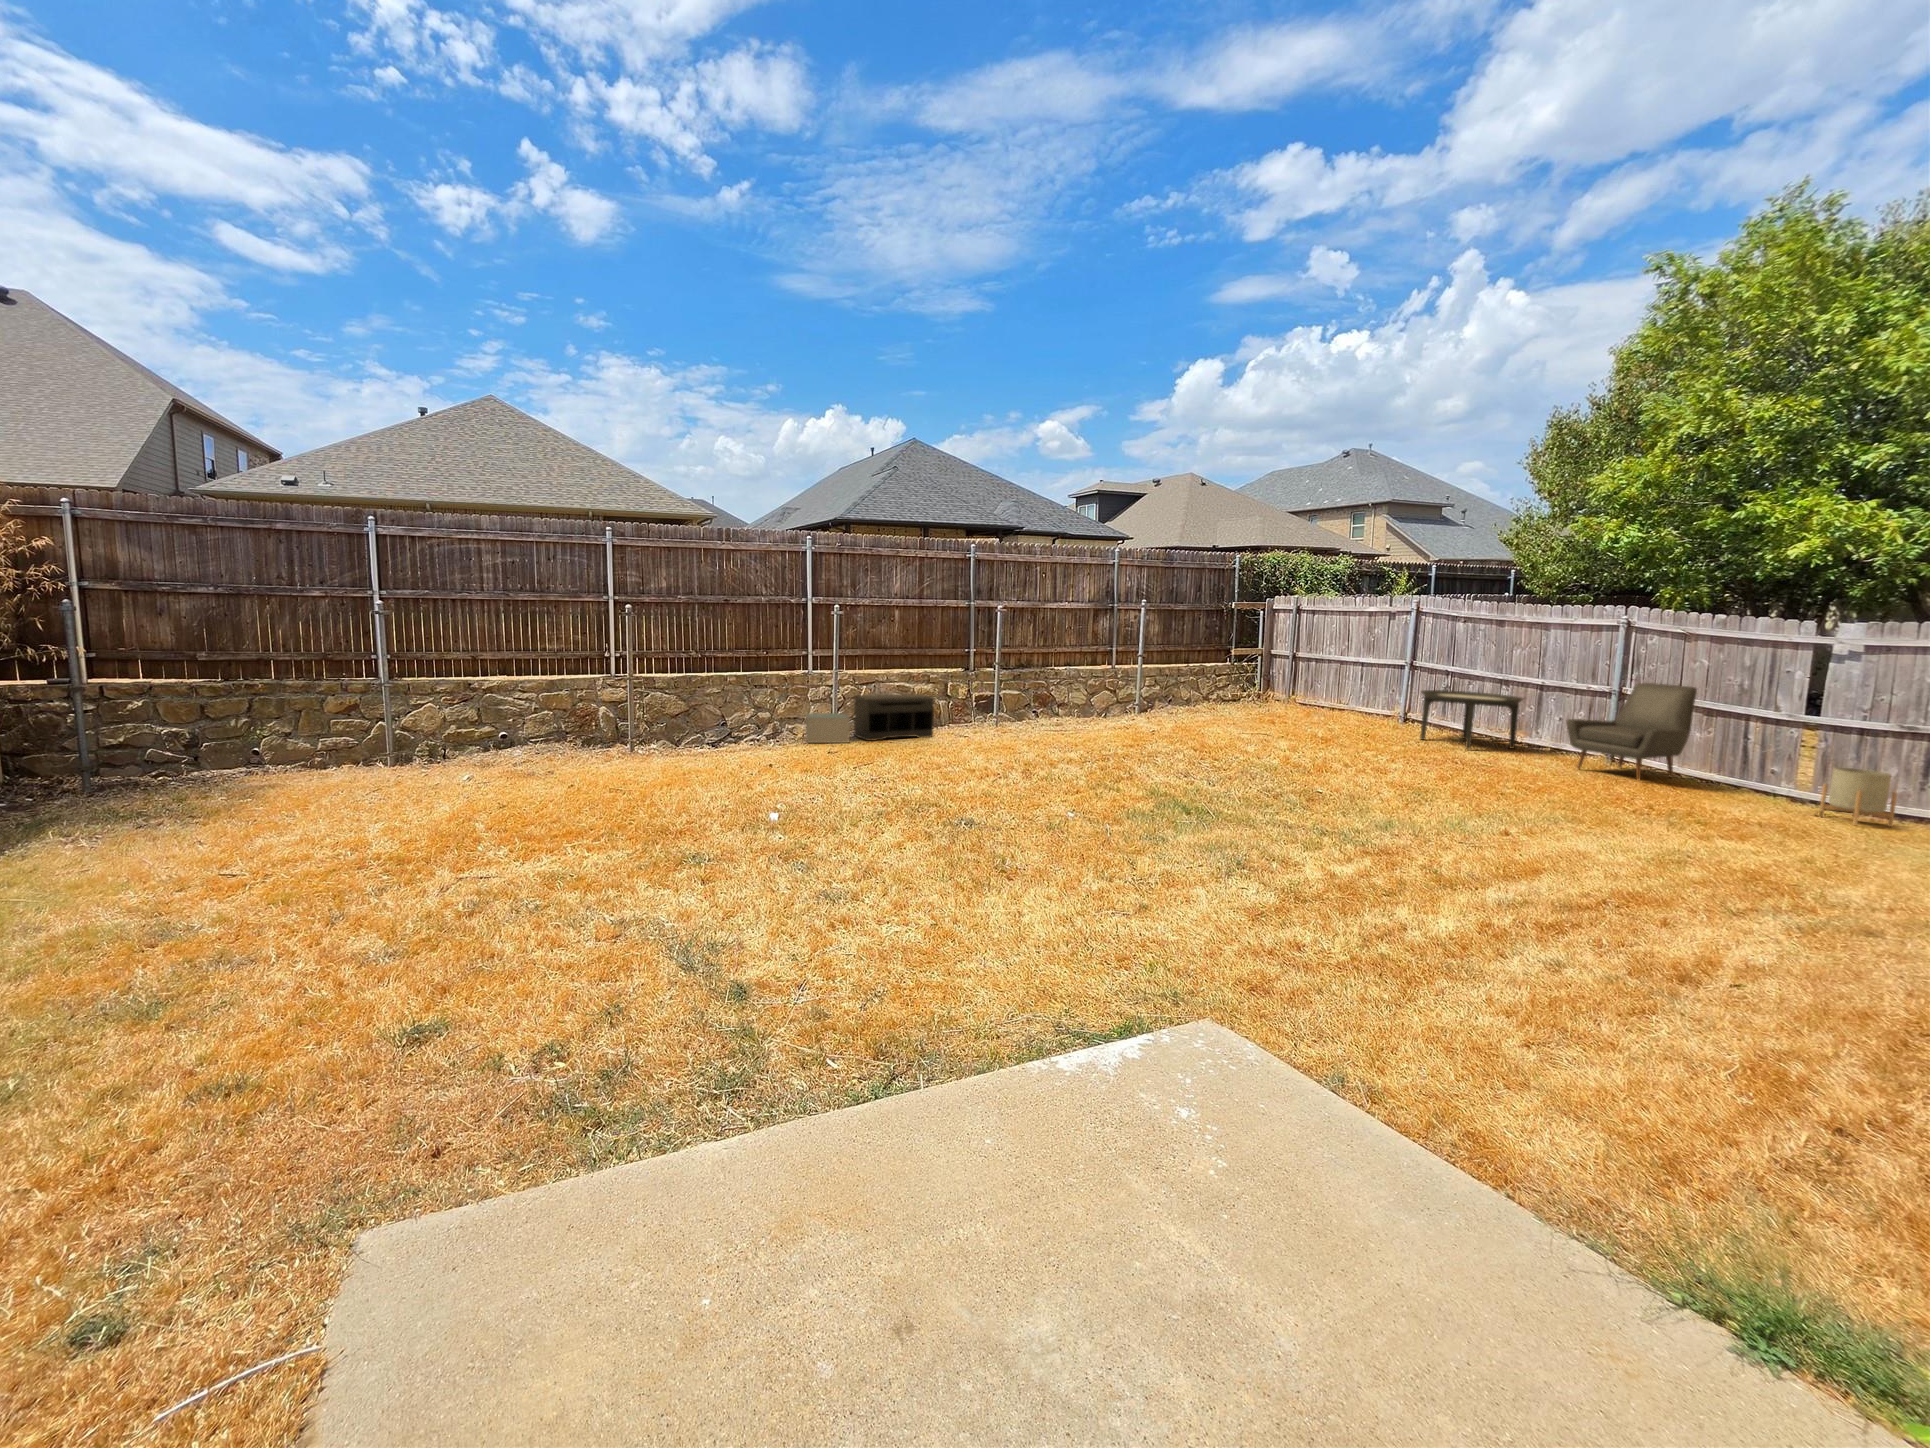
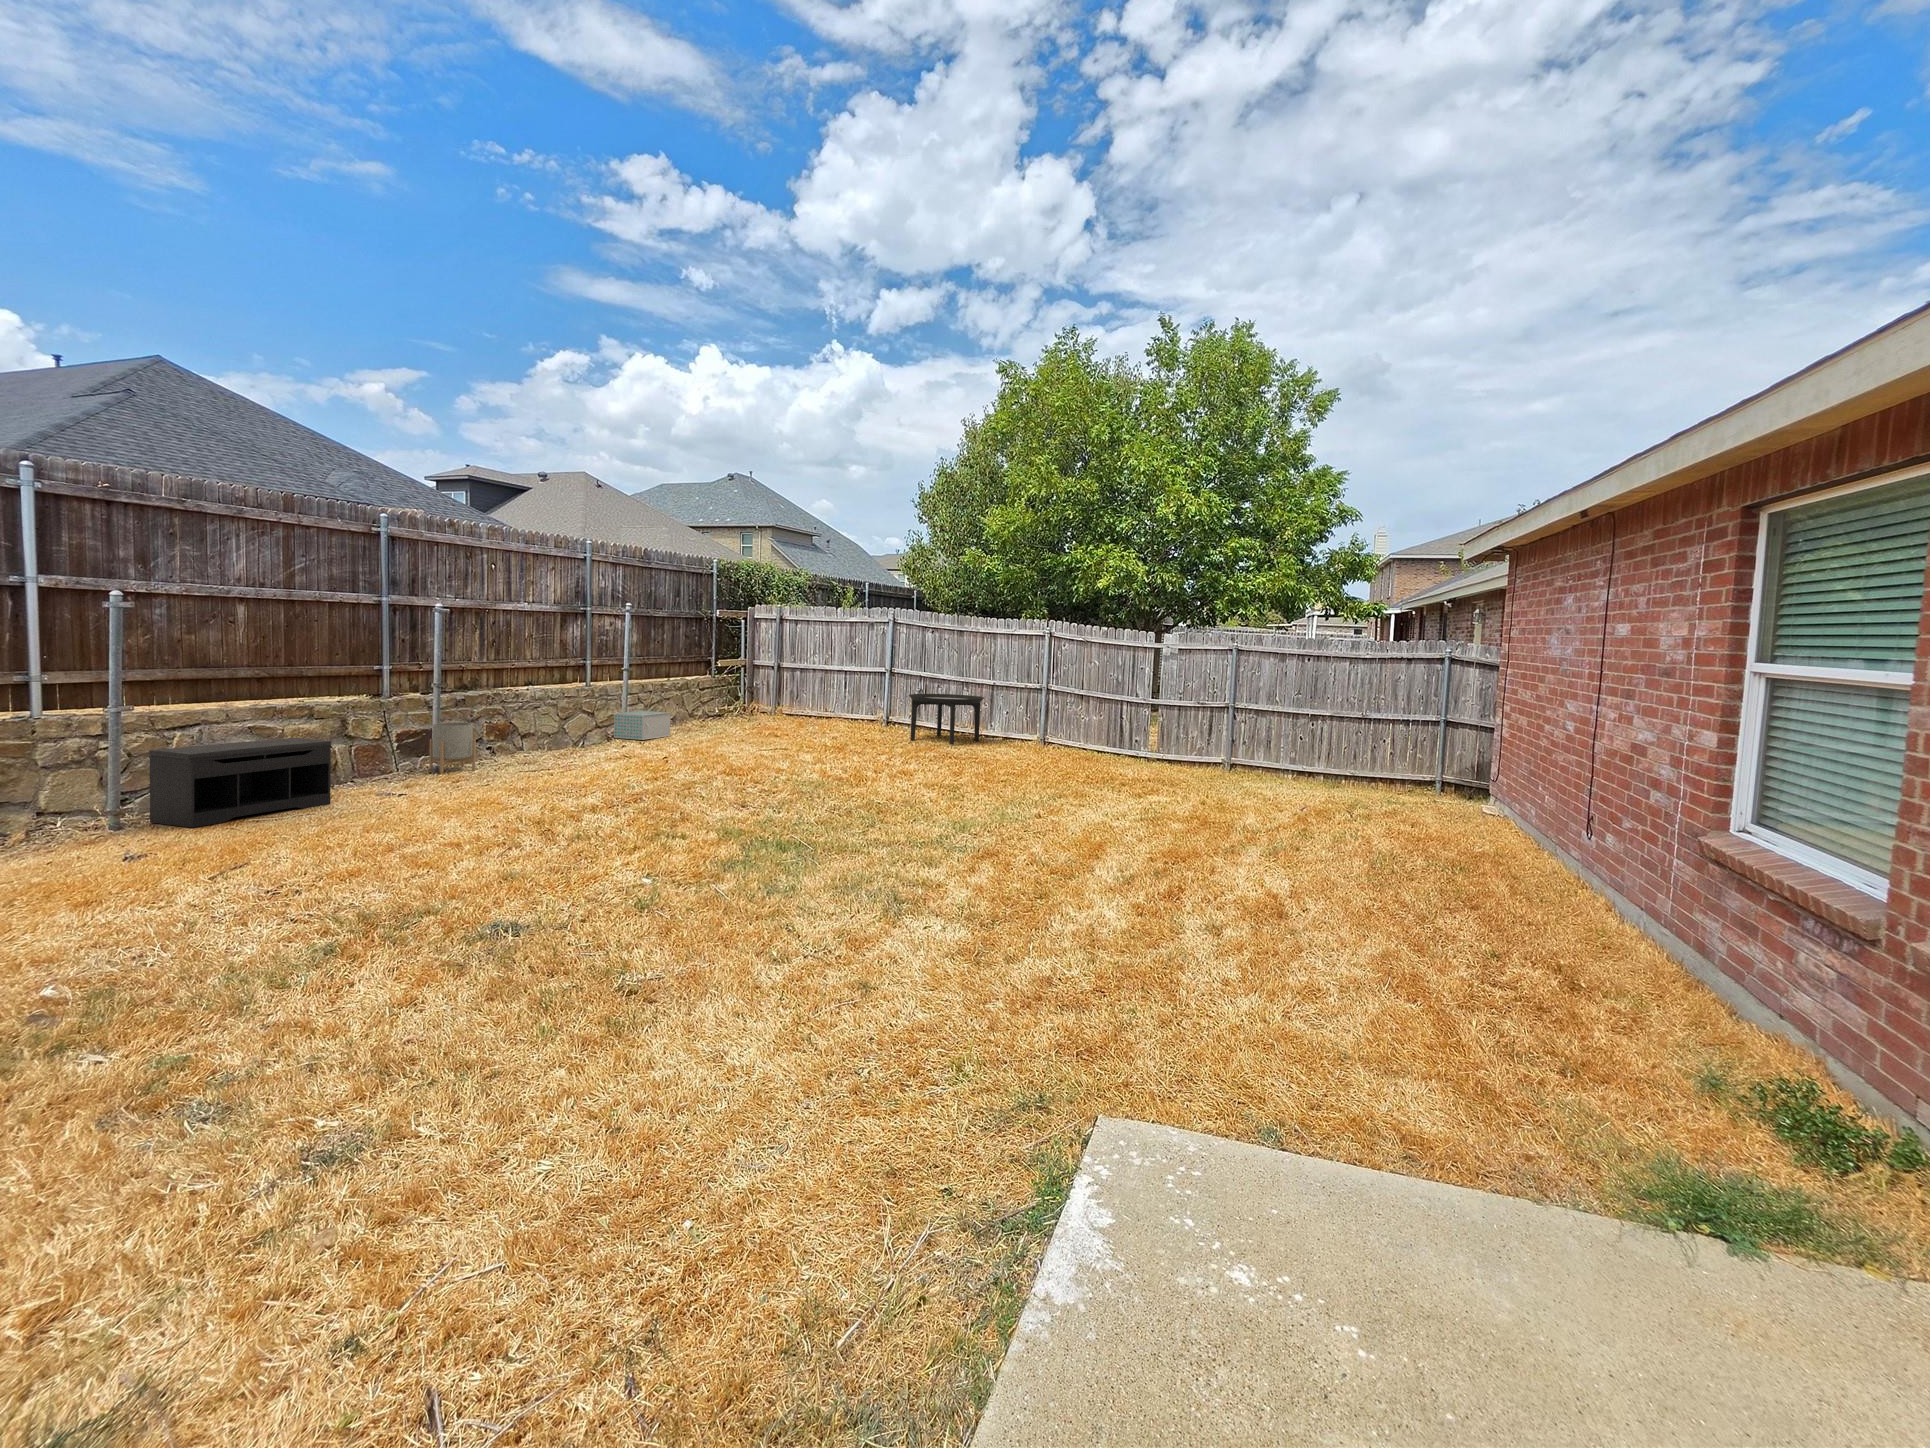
chair: present [1566,683,1697,780] -> none [1022,680,1094,756]
storage box: present [806,713,850,743] -> present [614,711,670,740]
planter: present [1819,767,1897,827] -> present [429,723,476,773]

